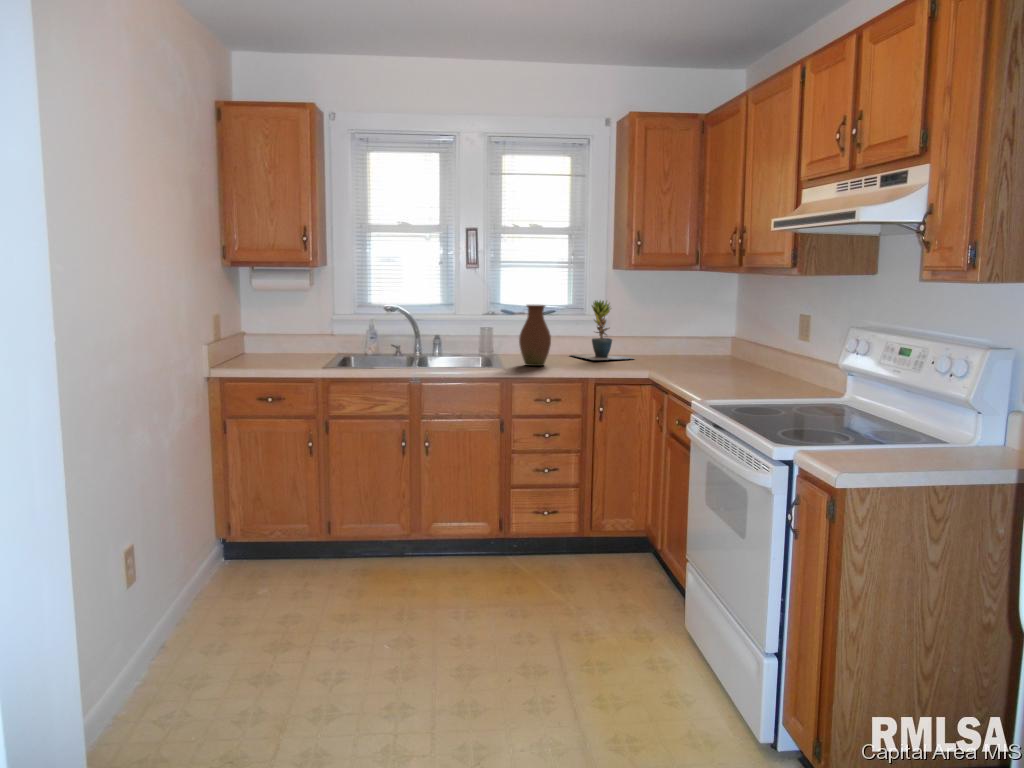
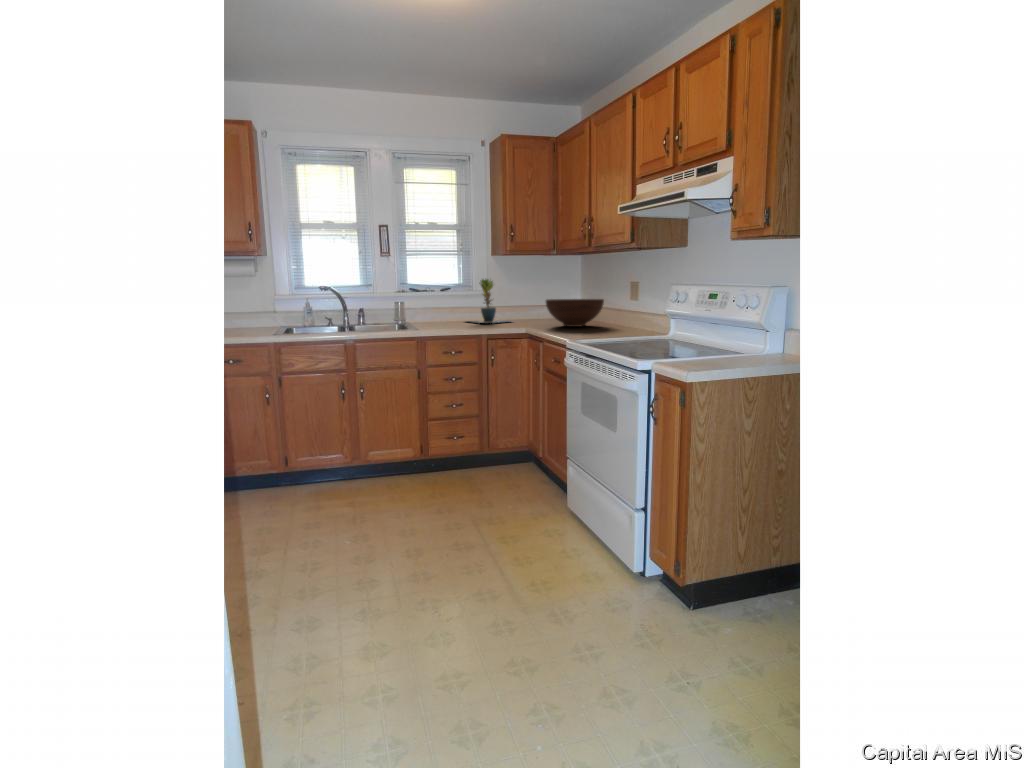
vase: present [519,305,551,366] -> none [428,281,452,328]
fruit bowl: none [676,333,758,373] -> present [546,299,604,327]

